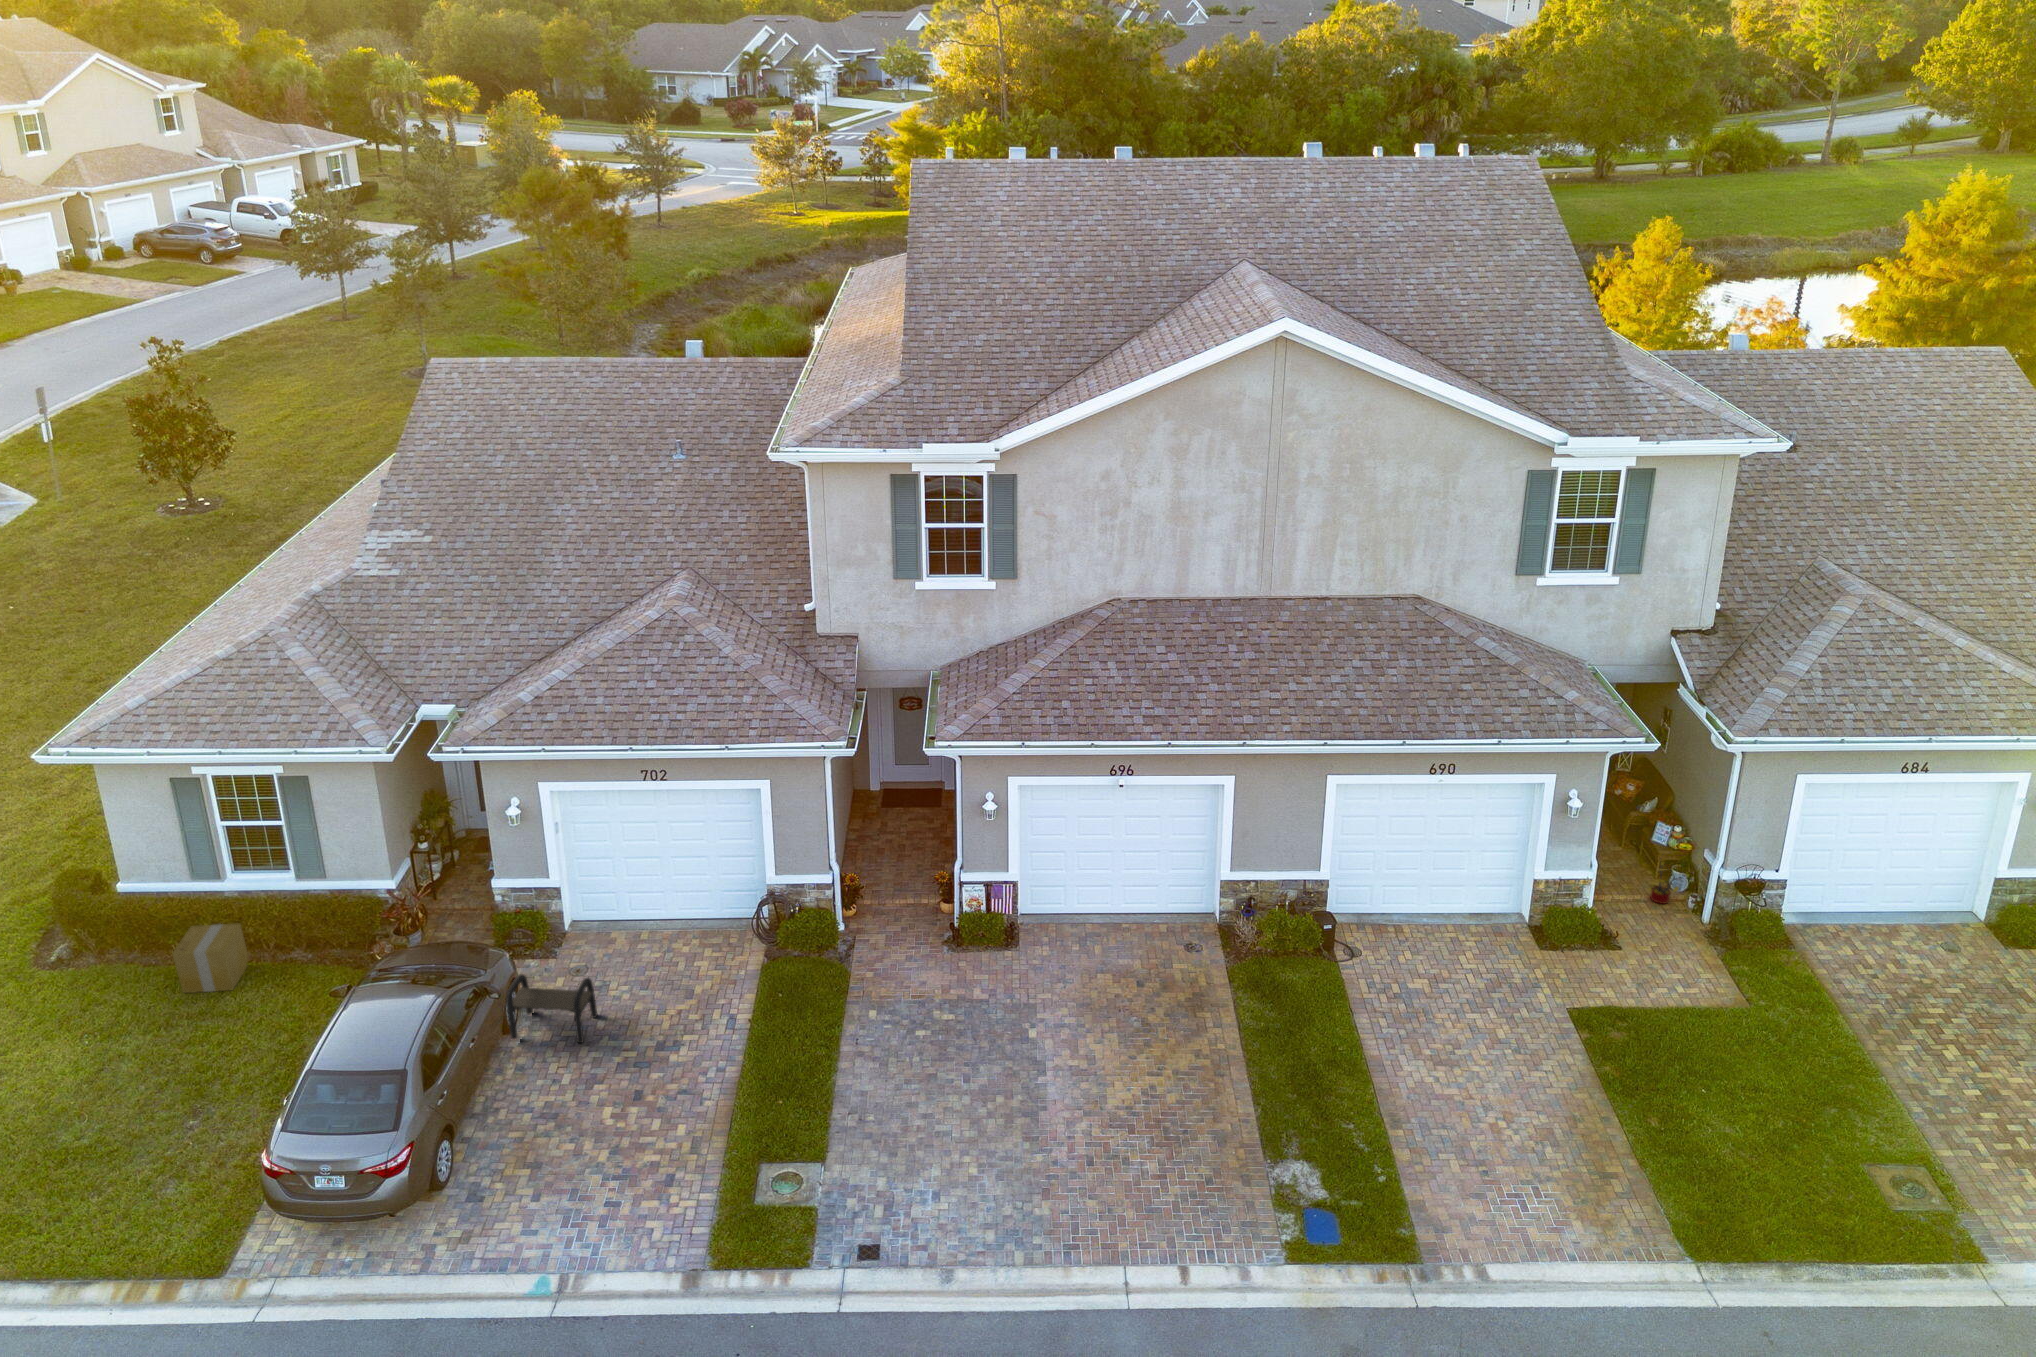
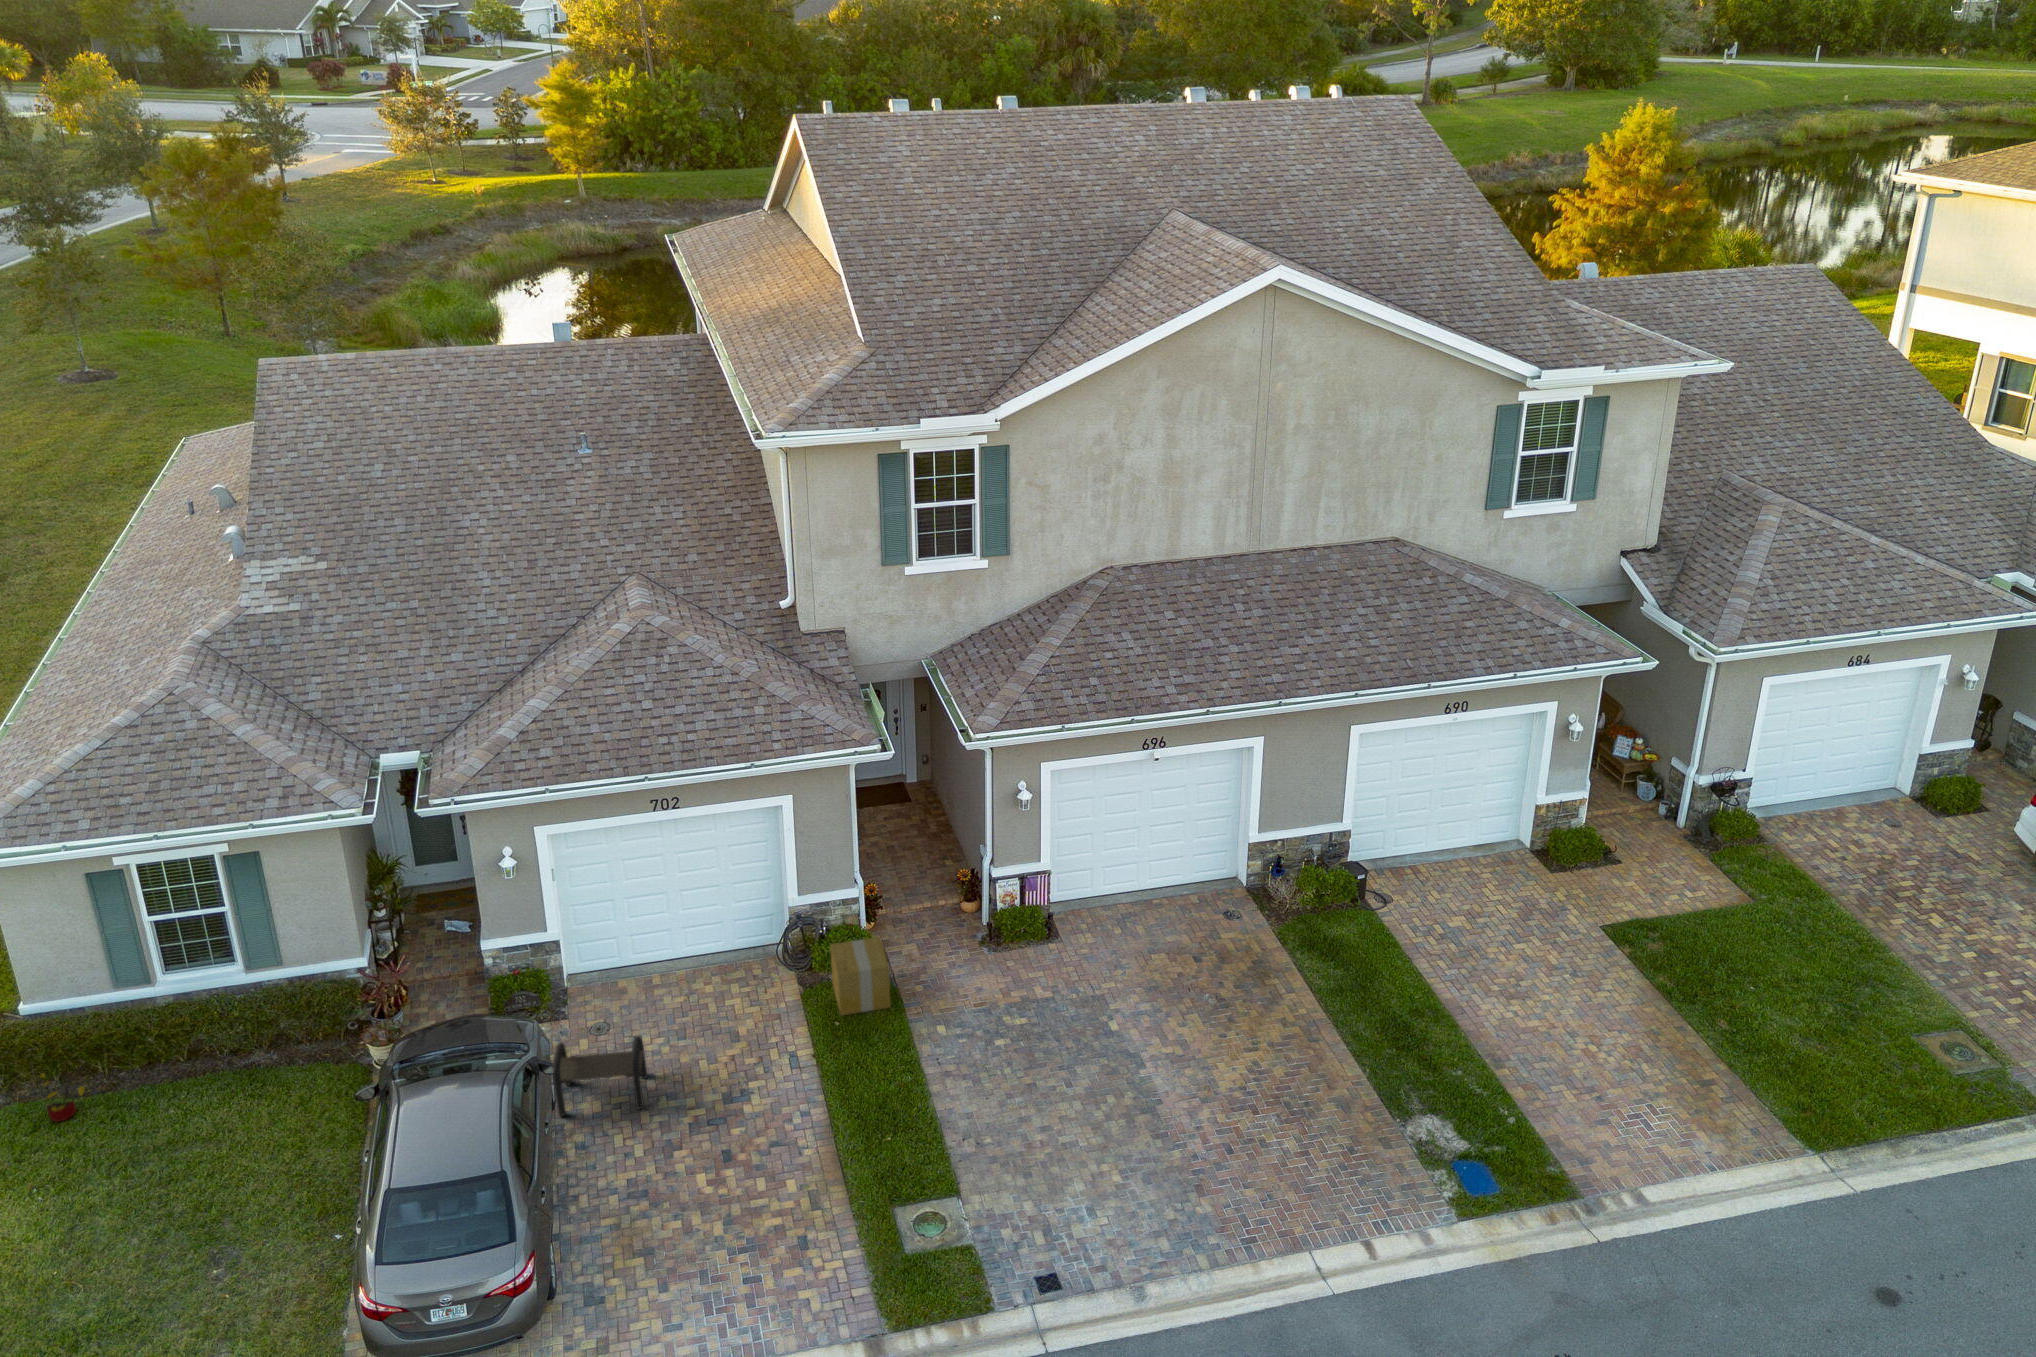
decorative plant: present [1650,862,1679,904] -> present [37,1073,85,1122]
cardboard box: present [173,923,248,993] -> present [830,937,891,1015]

